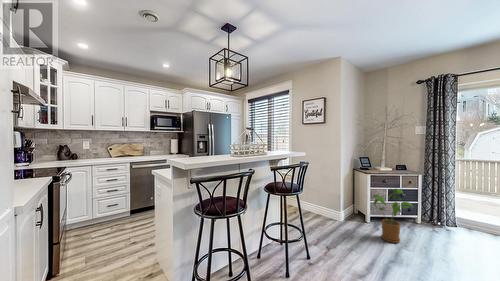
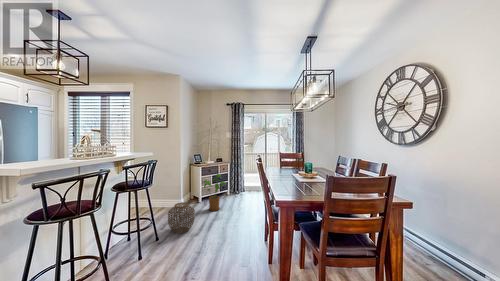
woven basket: none [322,219,358,262] -> present [168,202,195,233]

